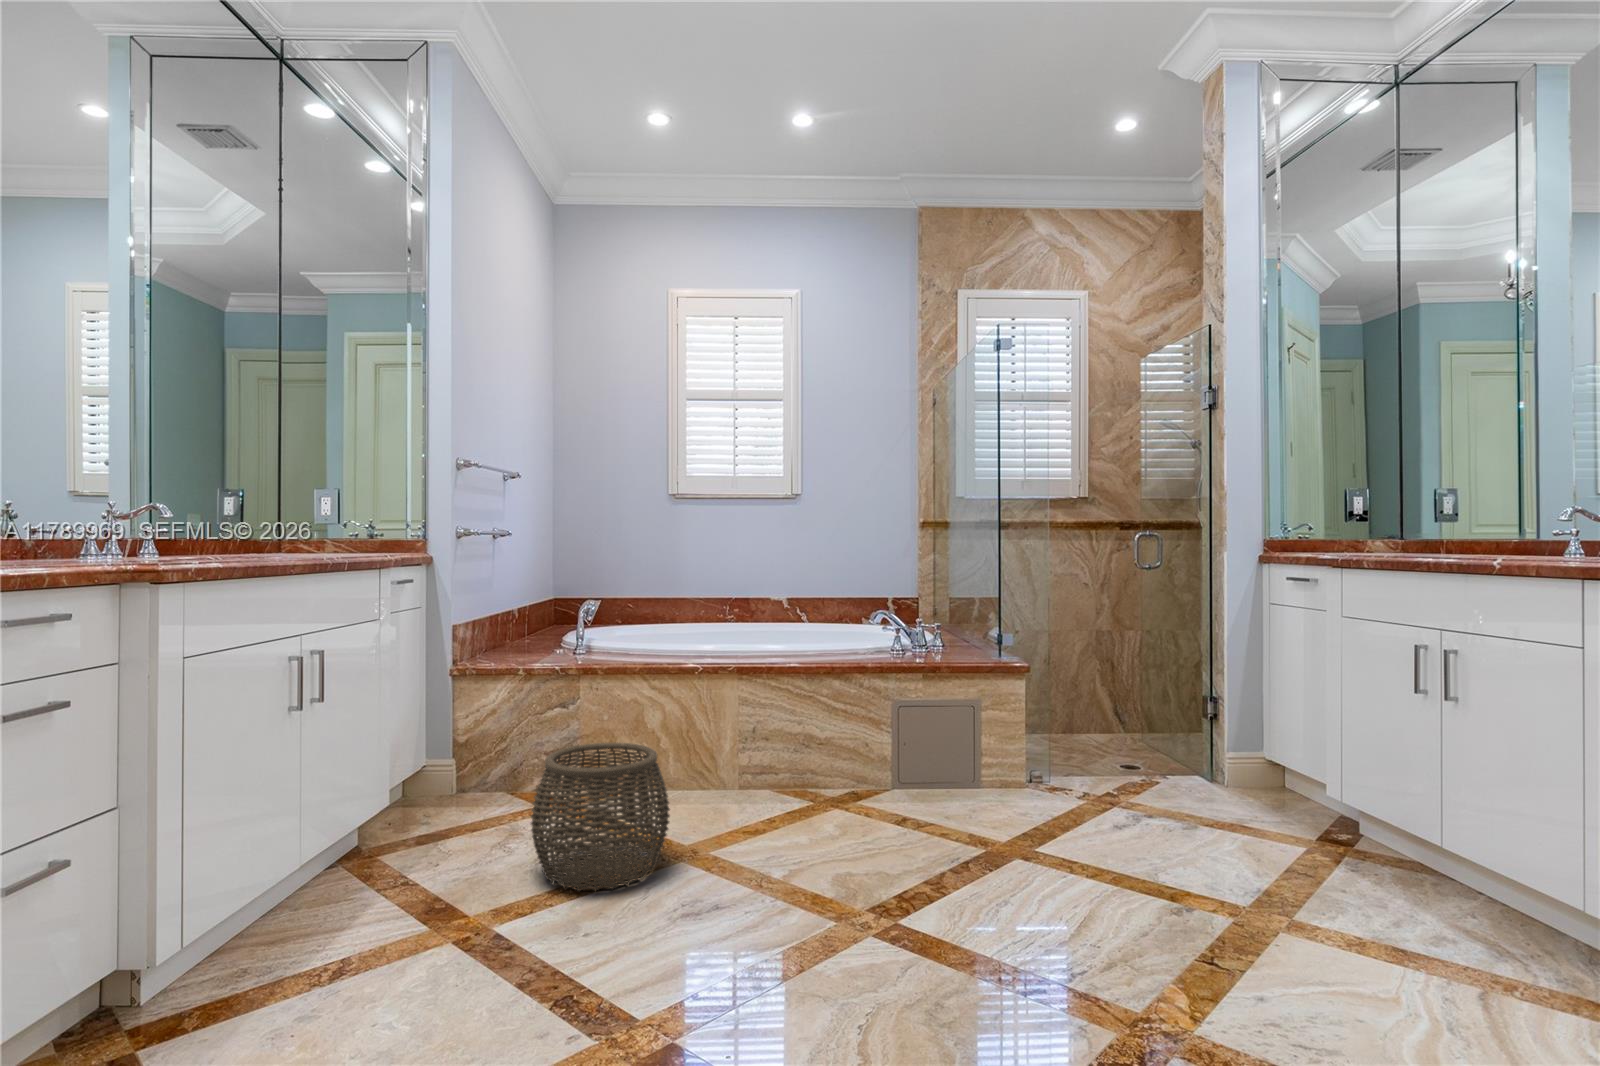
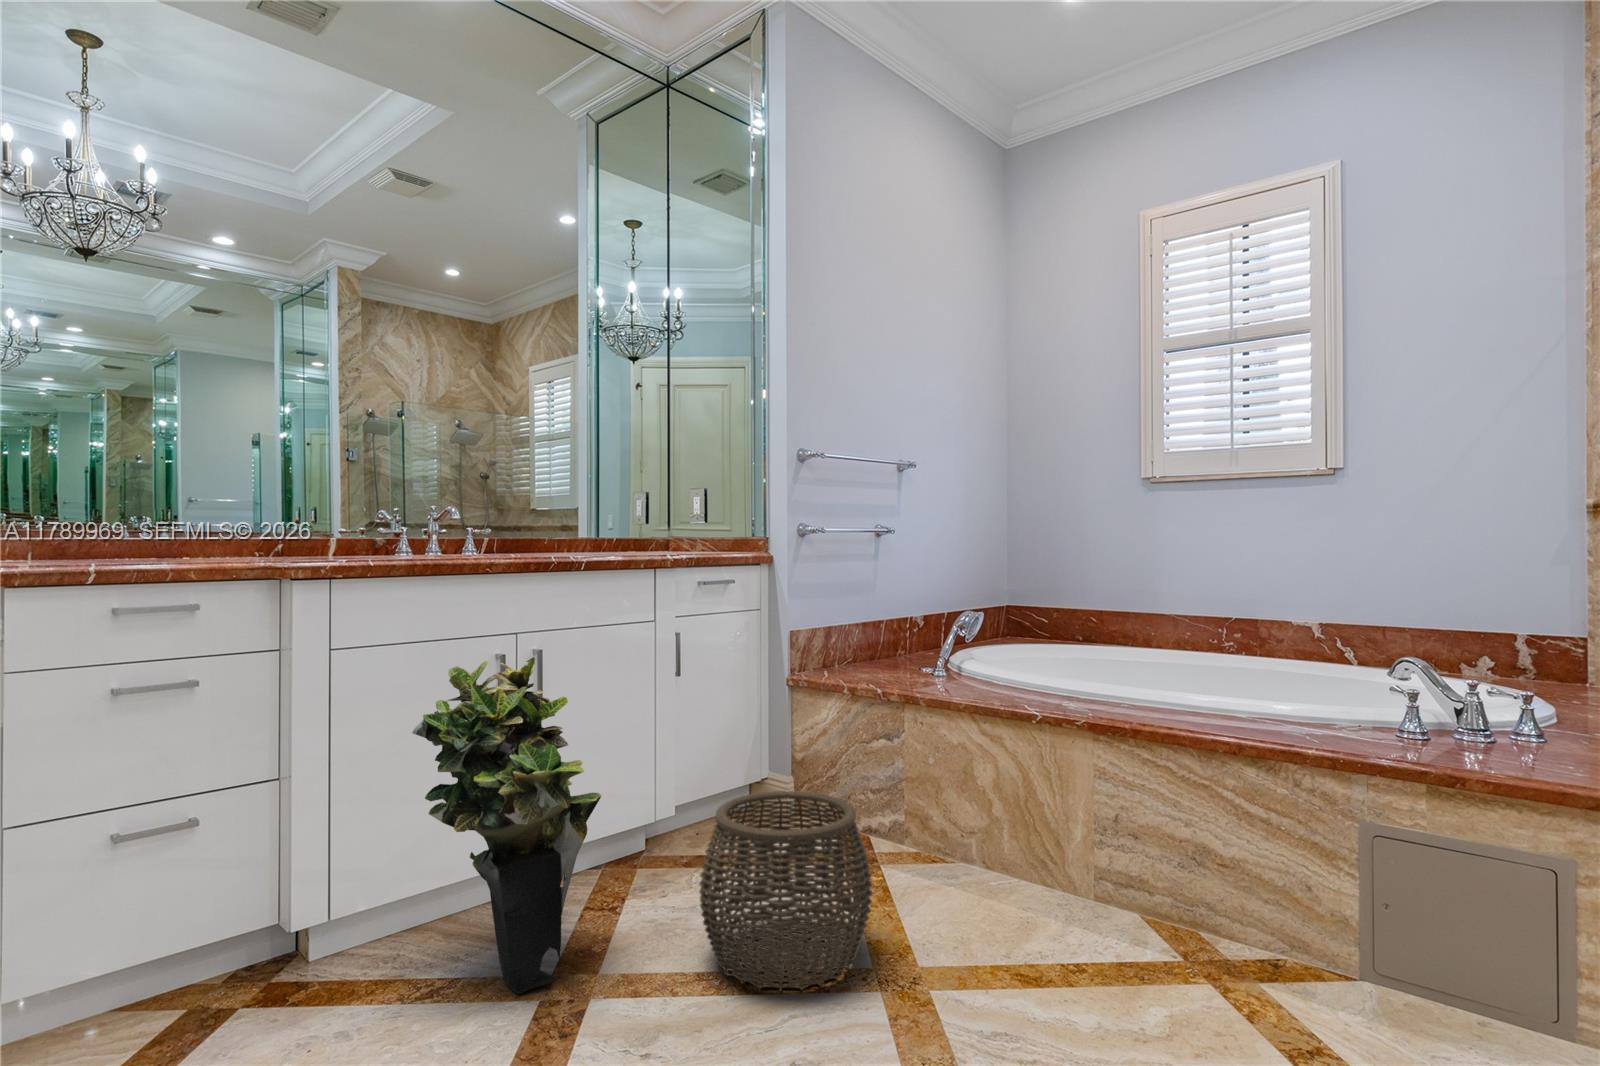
potted plant: none [275,656,473,960] -> present [412,657,602,994]

